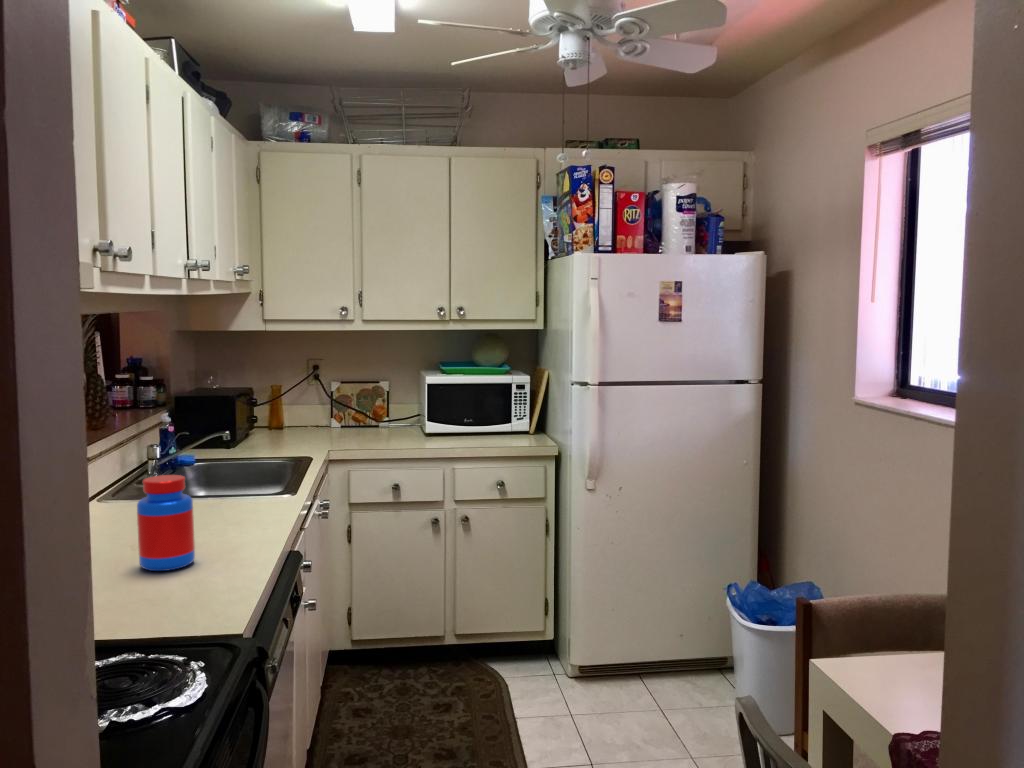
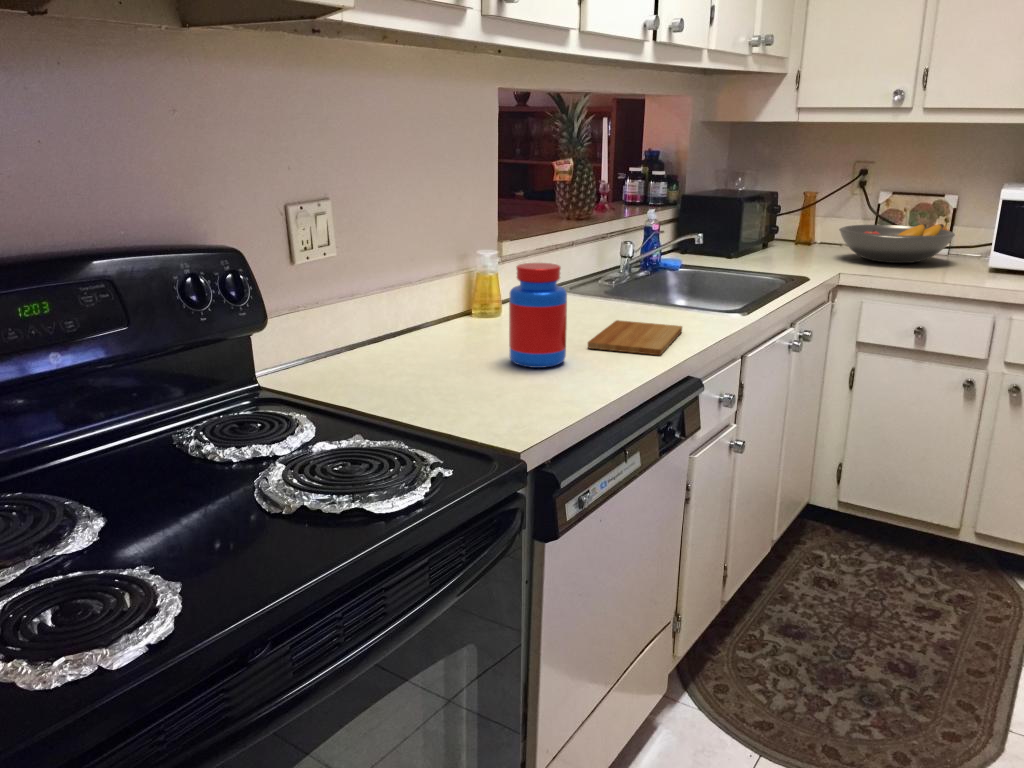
fruit bowl: none [312,404,397,437] -> present [839,224,955,263]
cutting board: none [198,512,267,545] -> present [588,320,682,355]

